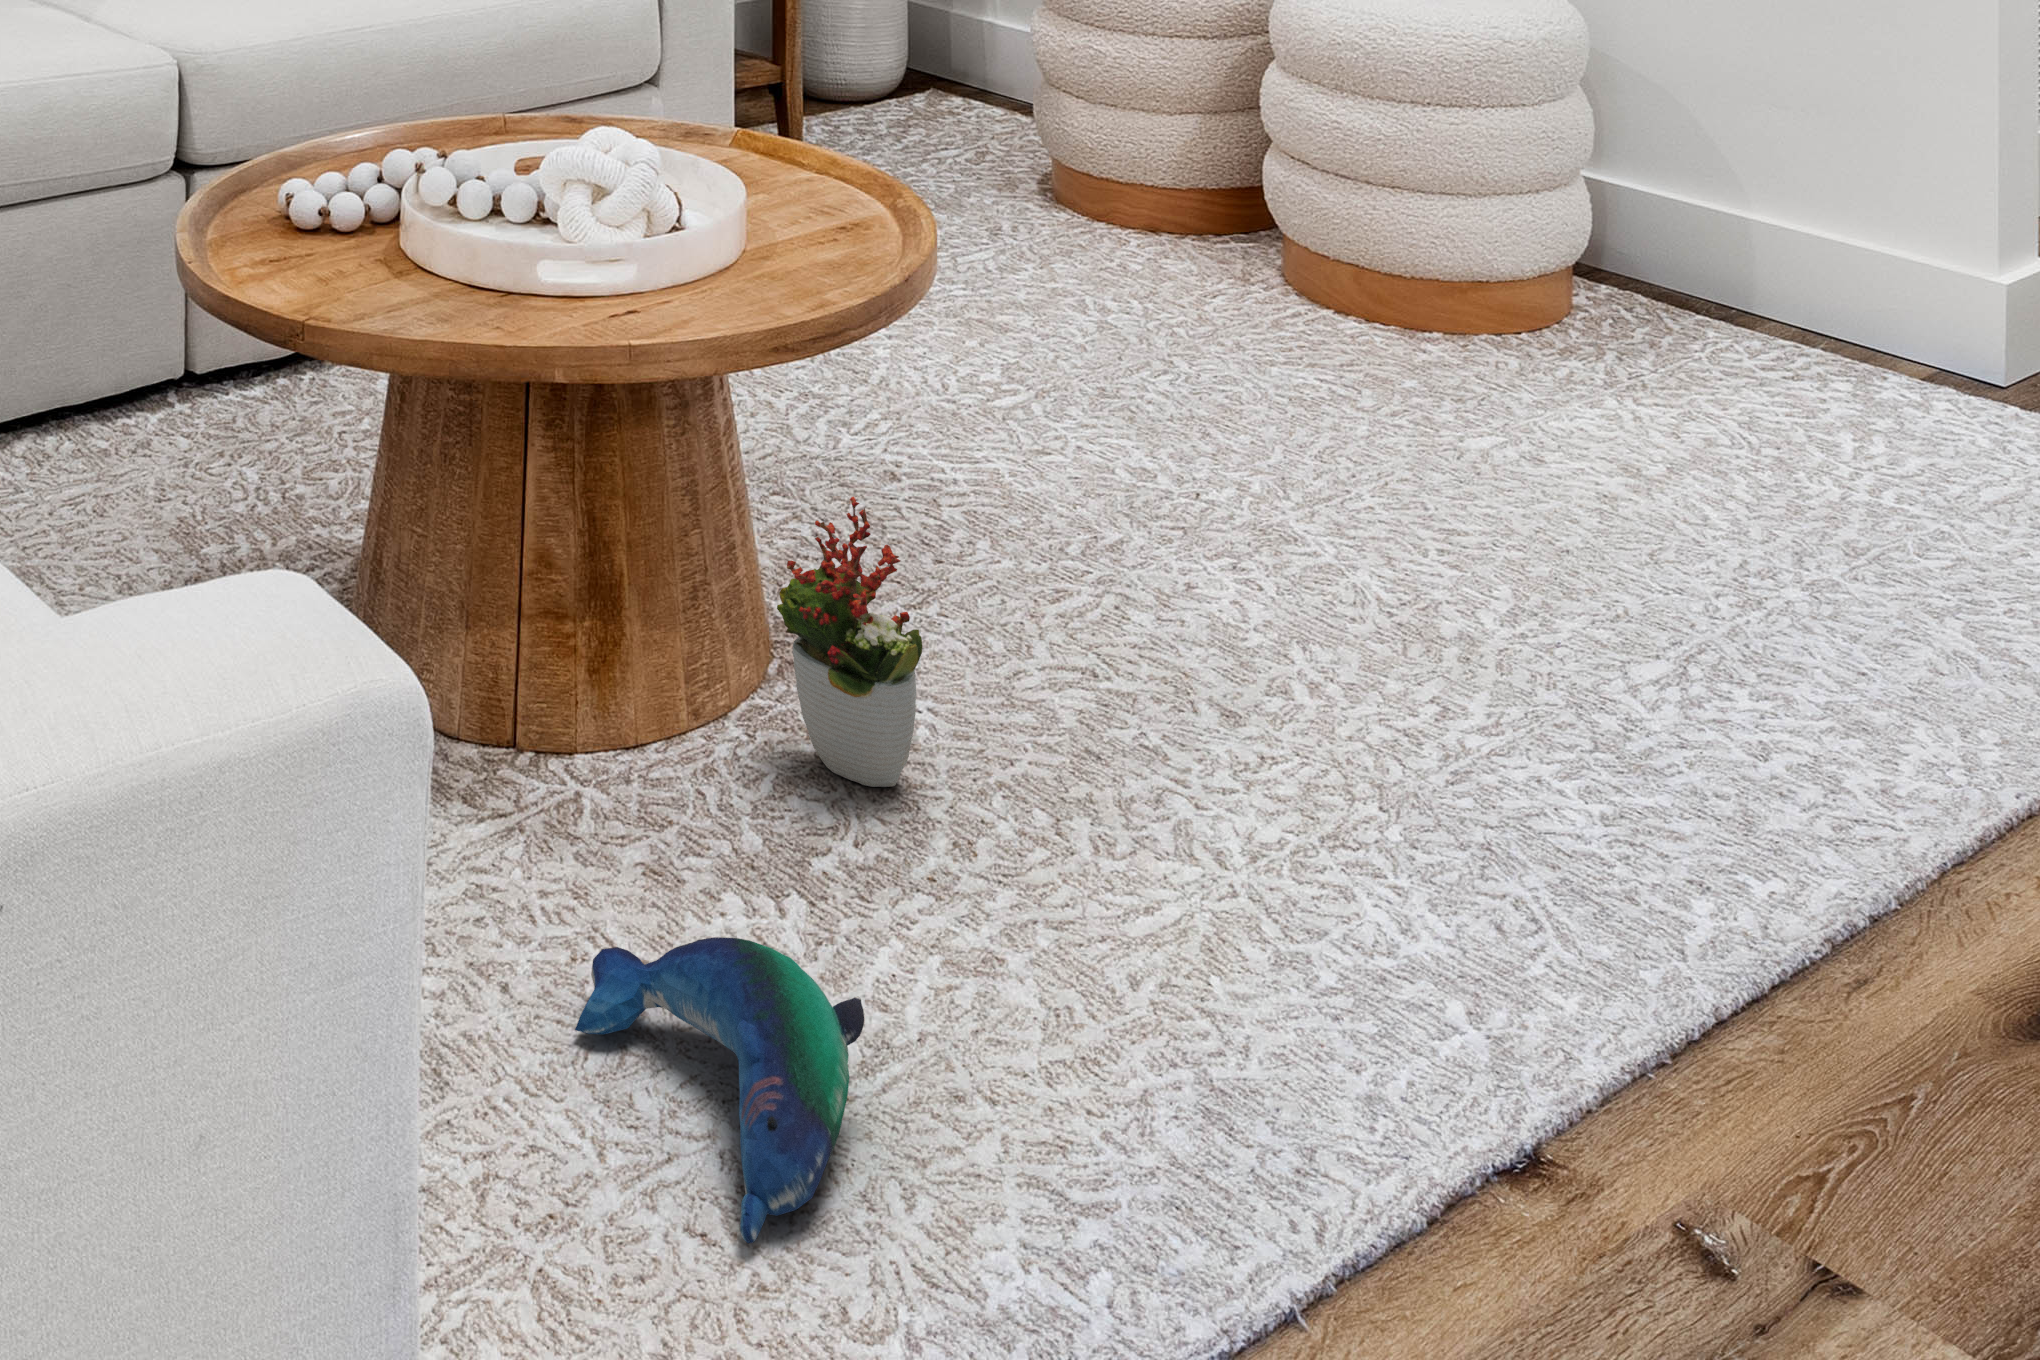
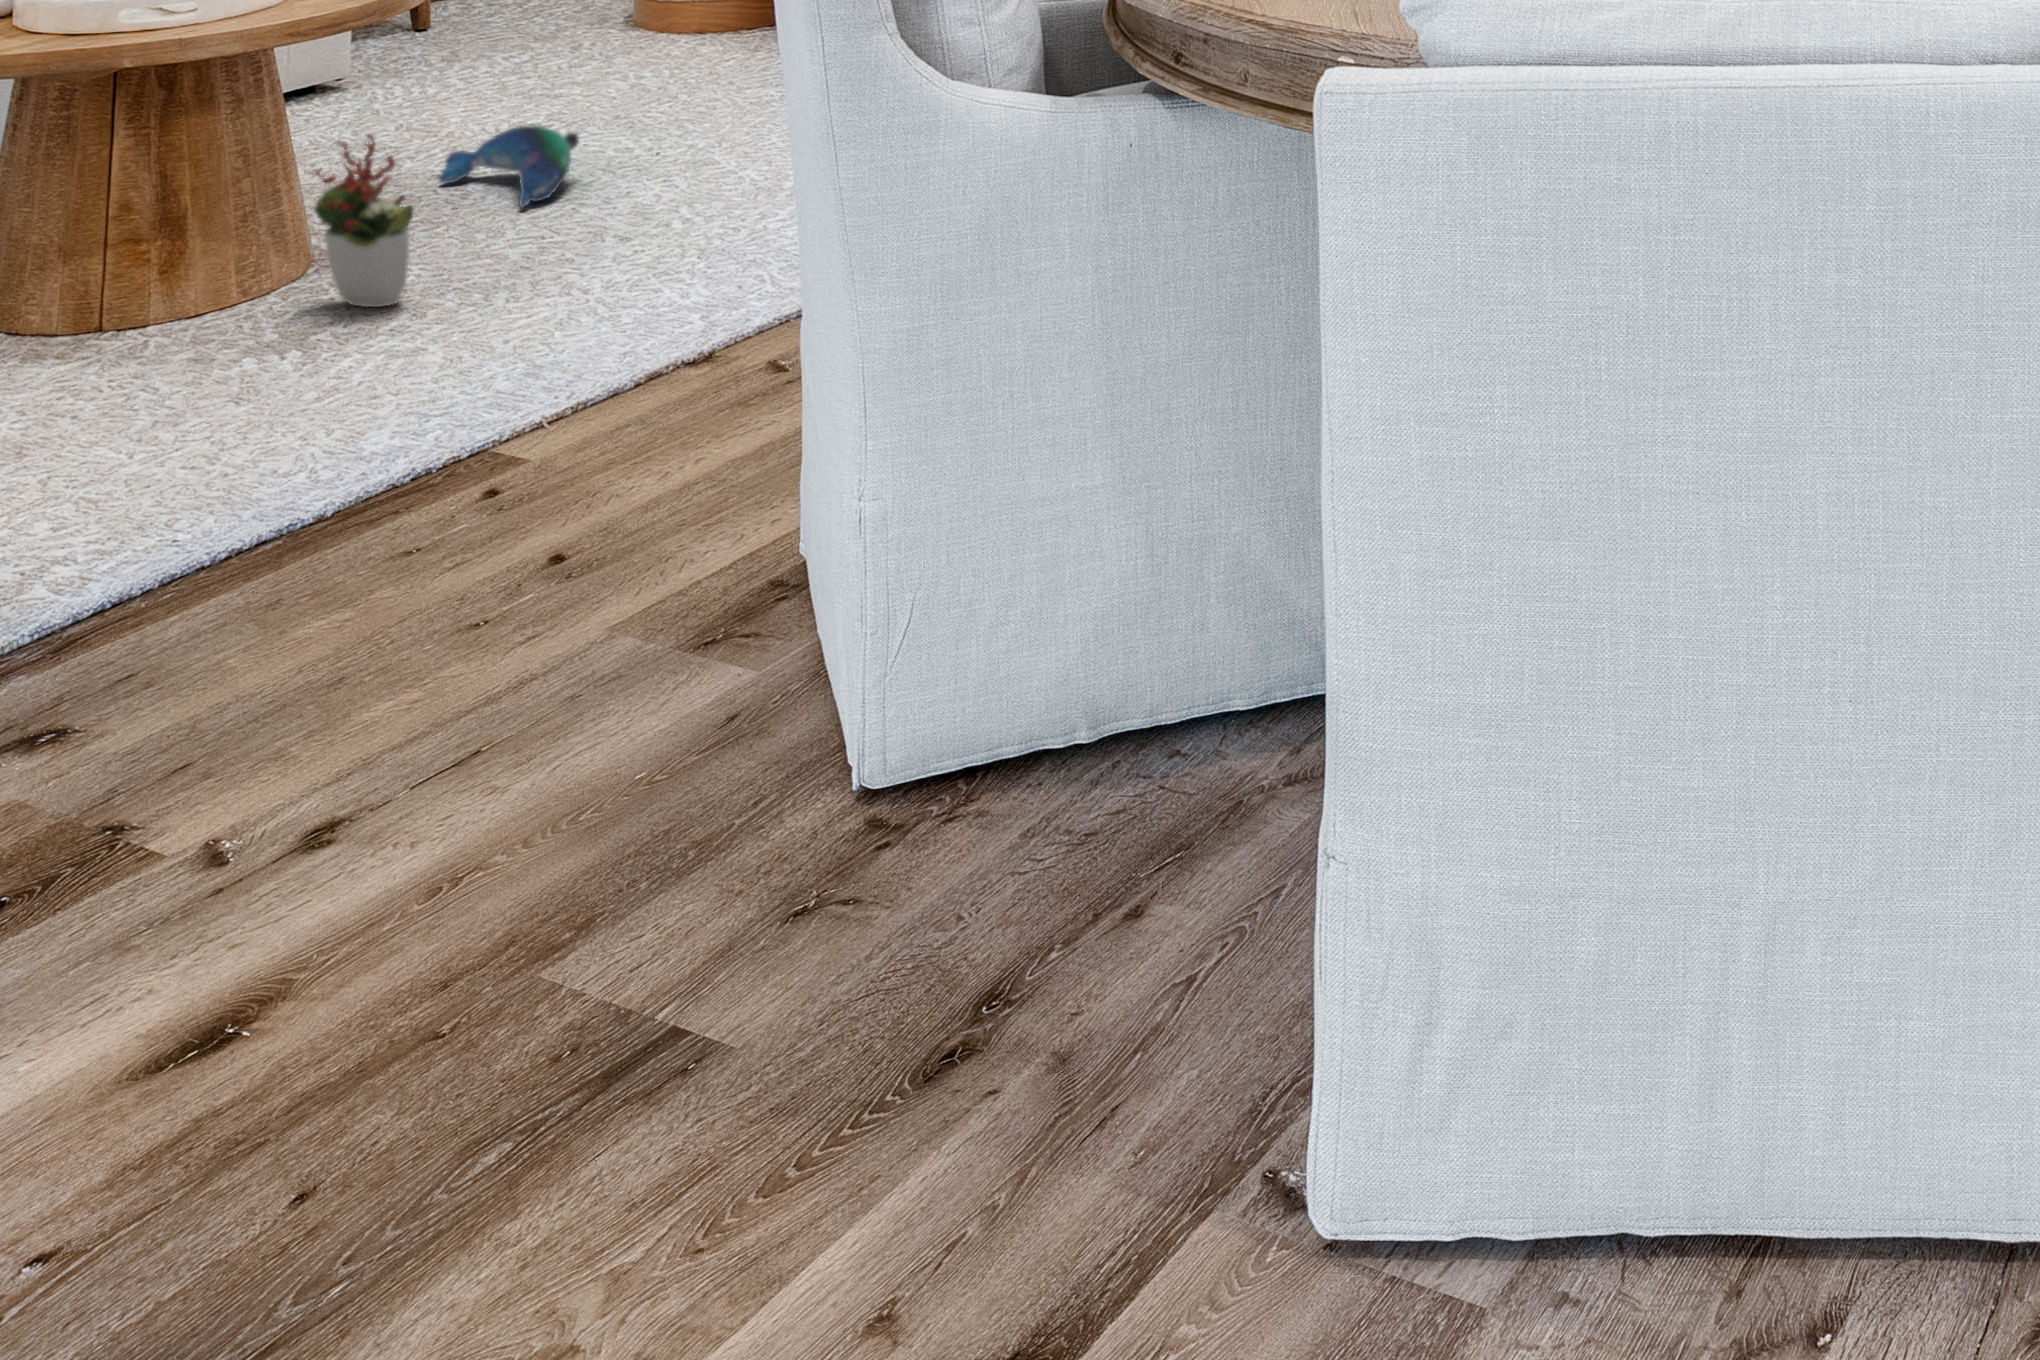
plush toy: present [575,937,864,1243] -> present [439,125,579,207]

